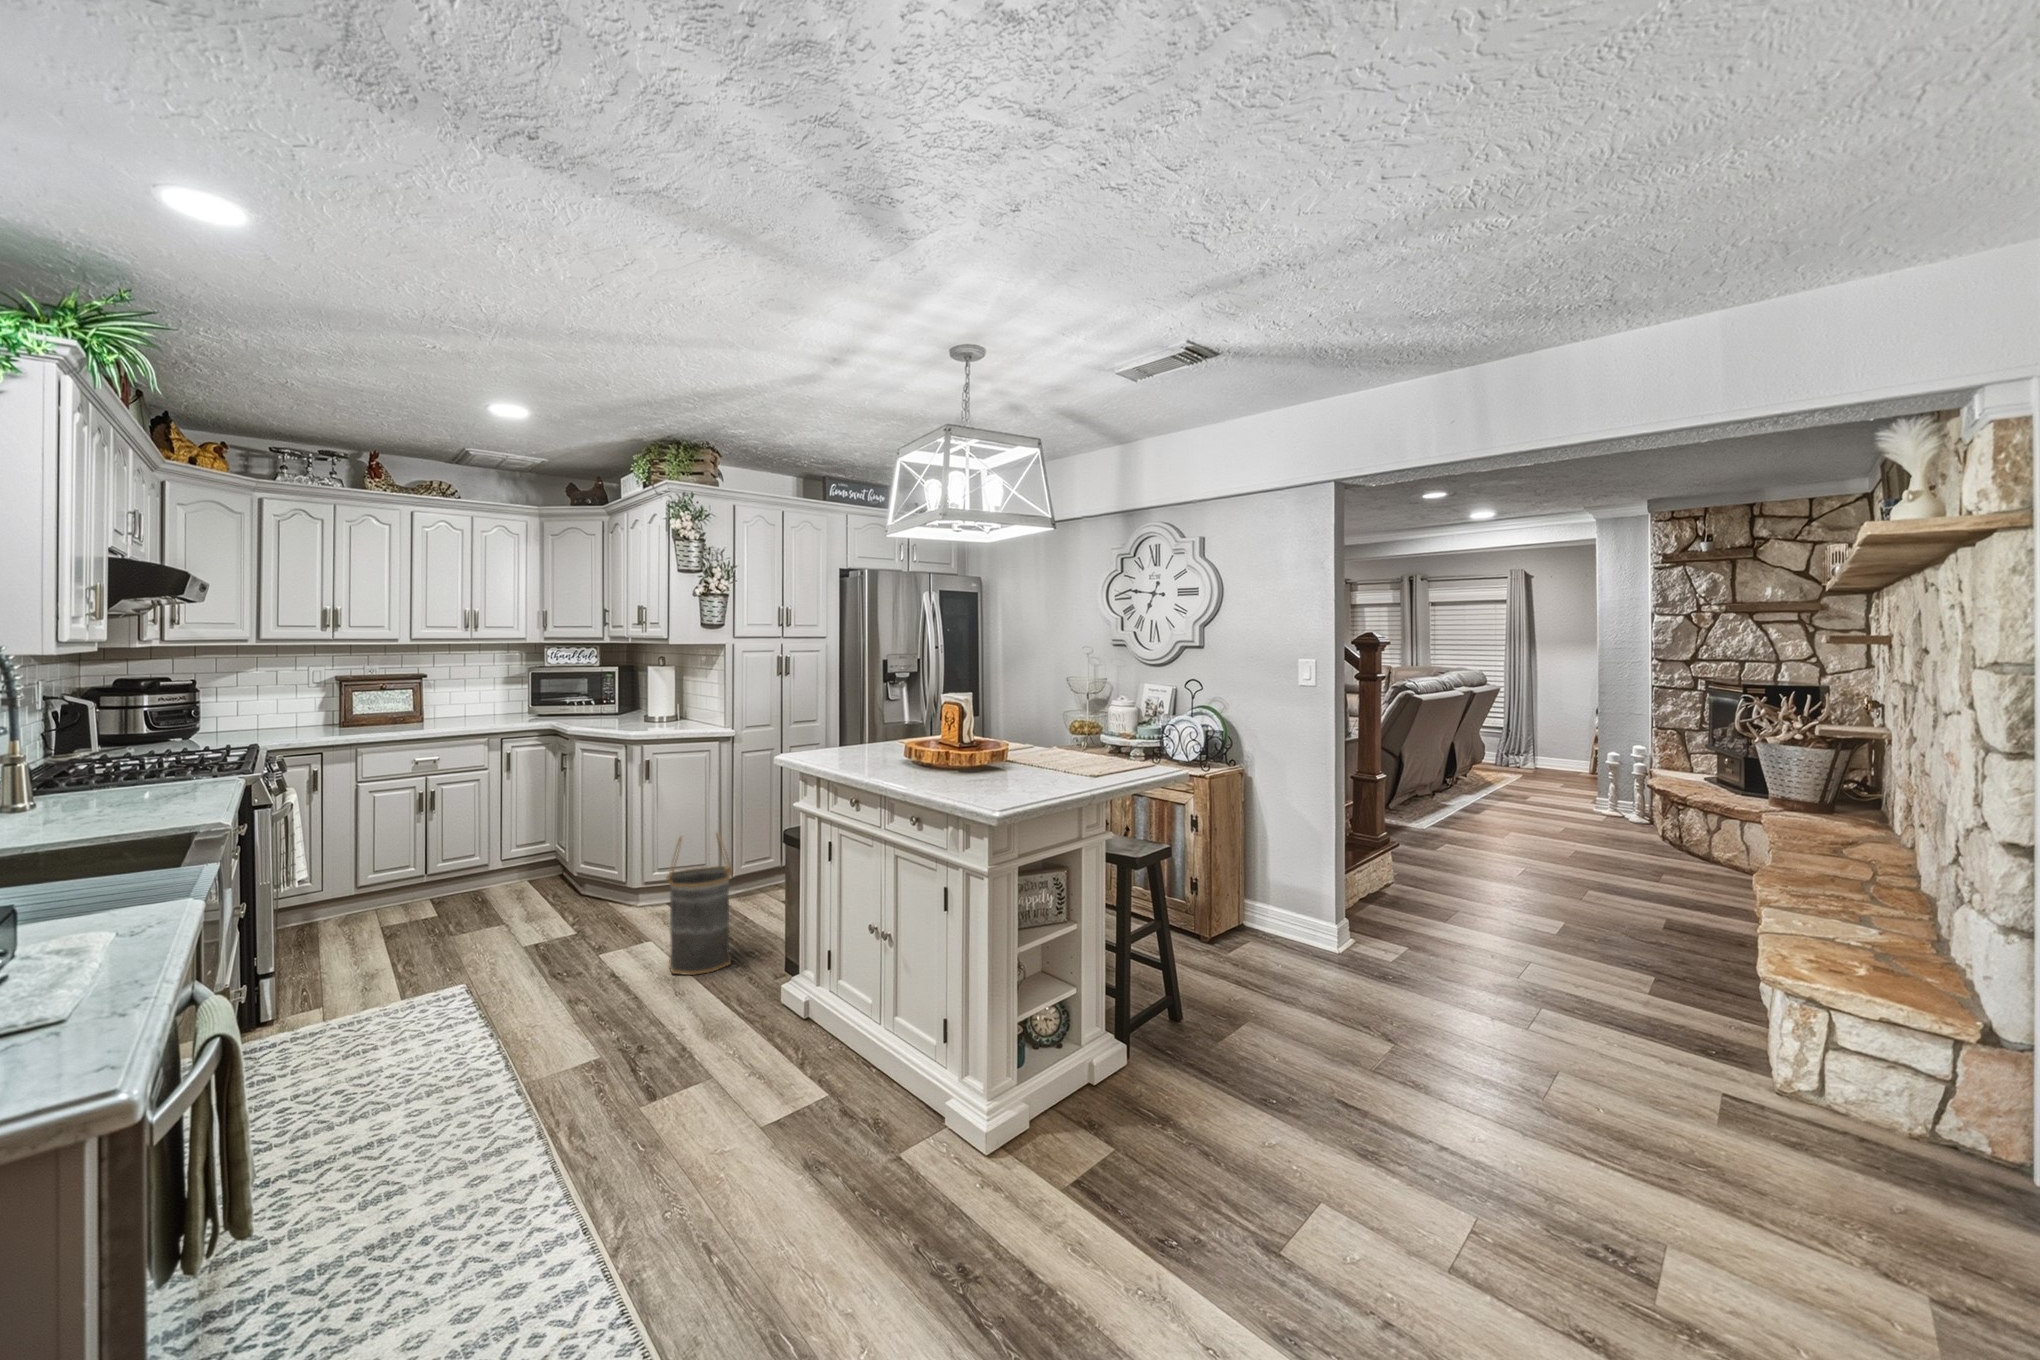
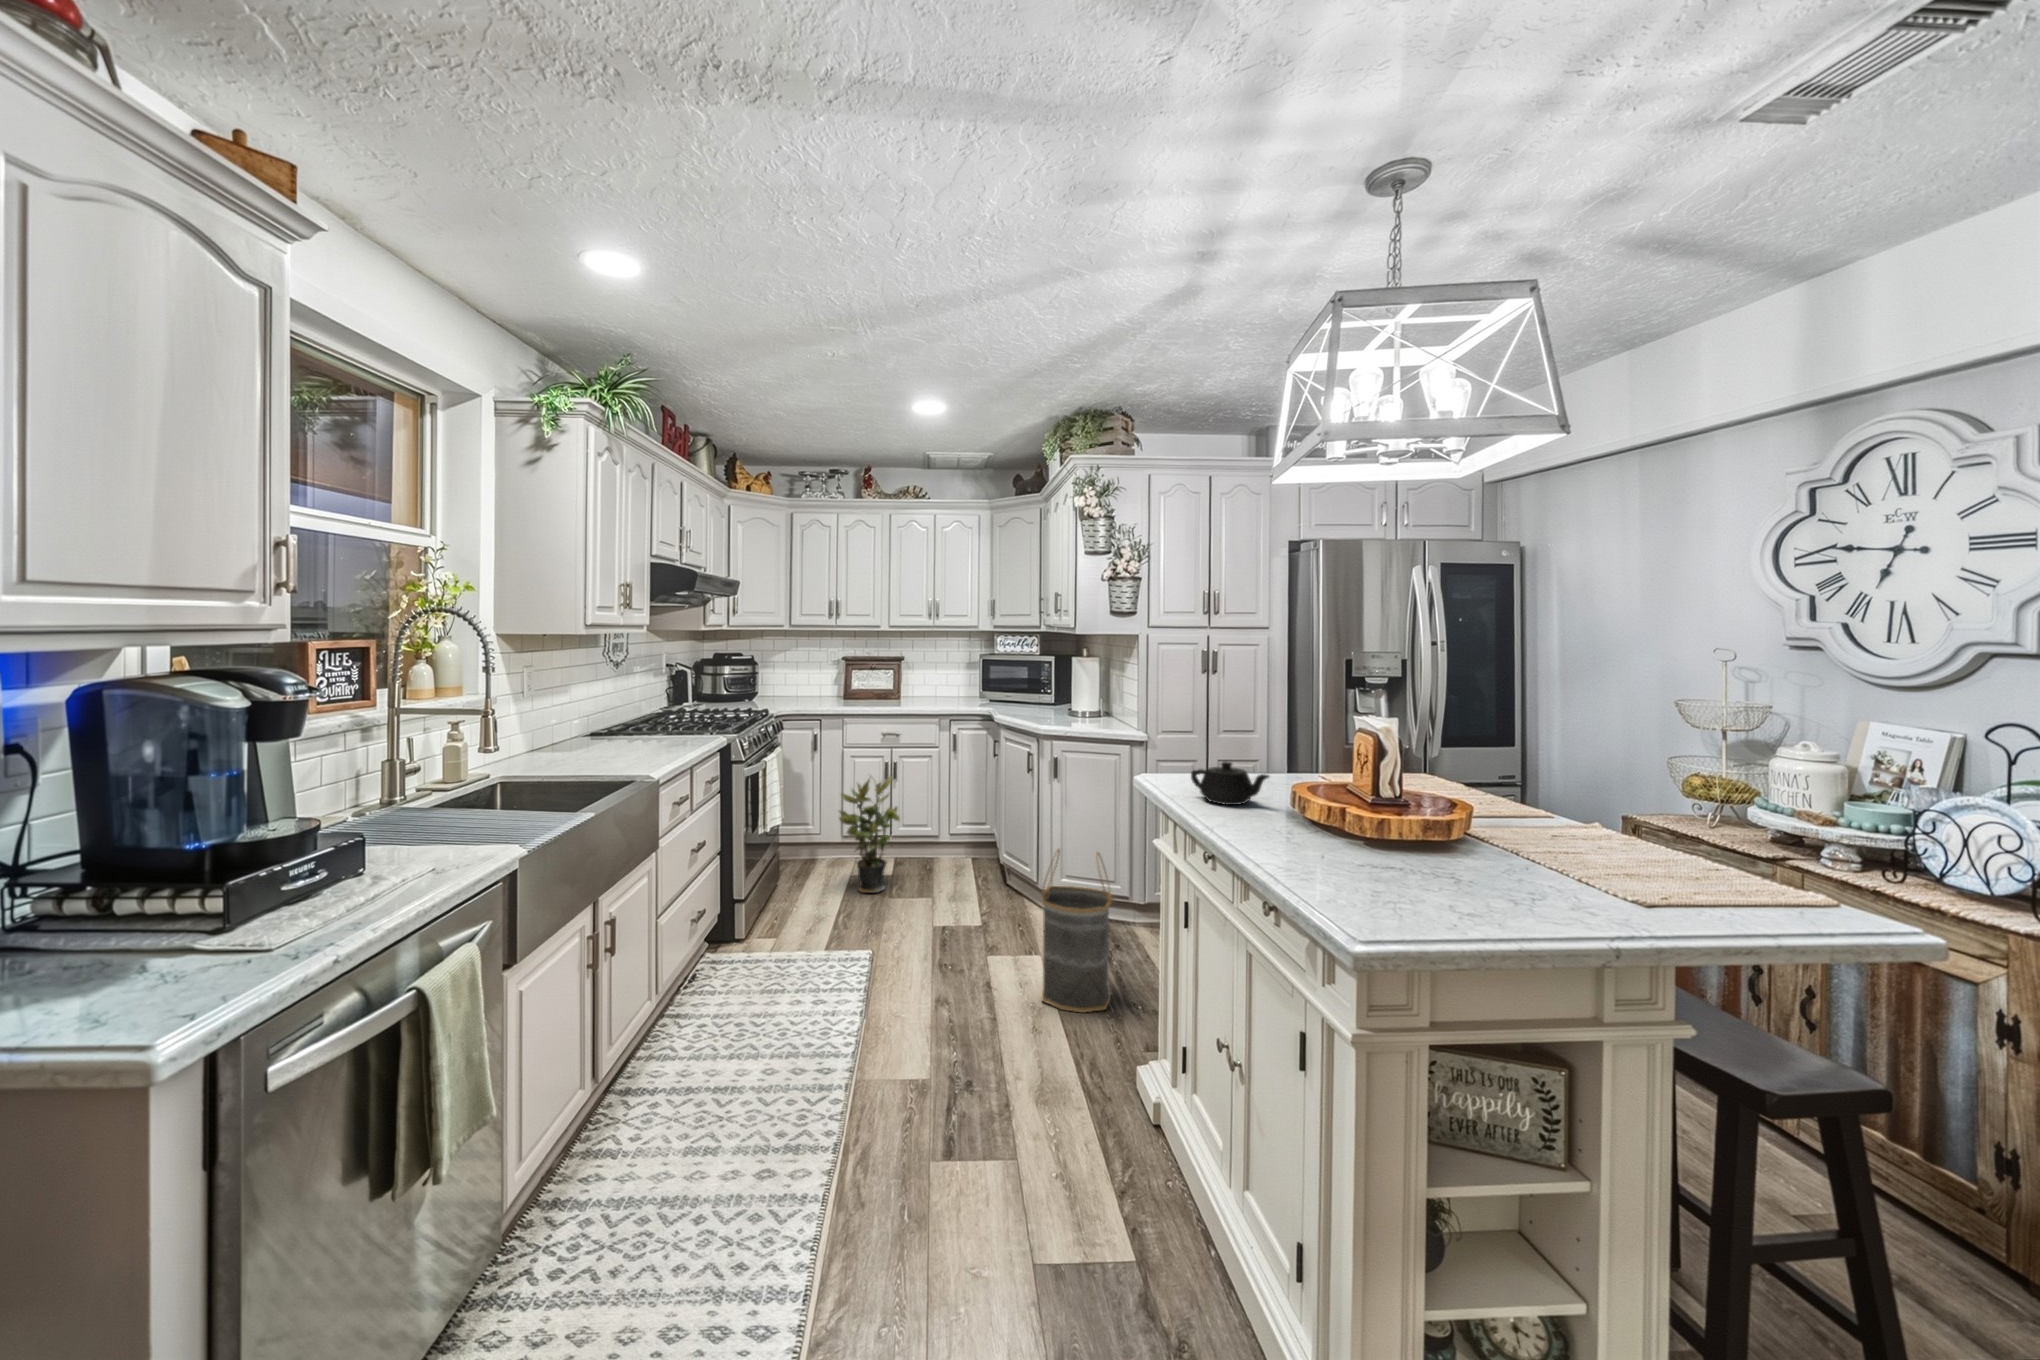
teapot: none [832,734,887,764] -> present [1191,762,1269,805]
potted plant: none [377,802,458,939] -> present [839,776,900,893]

